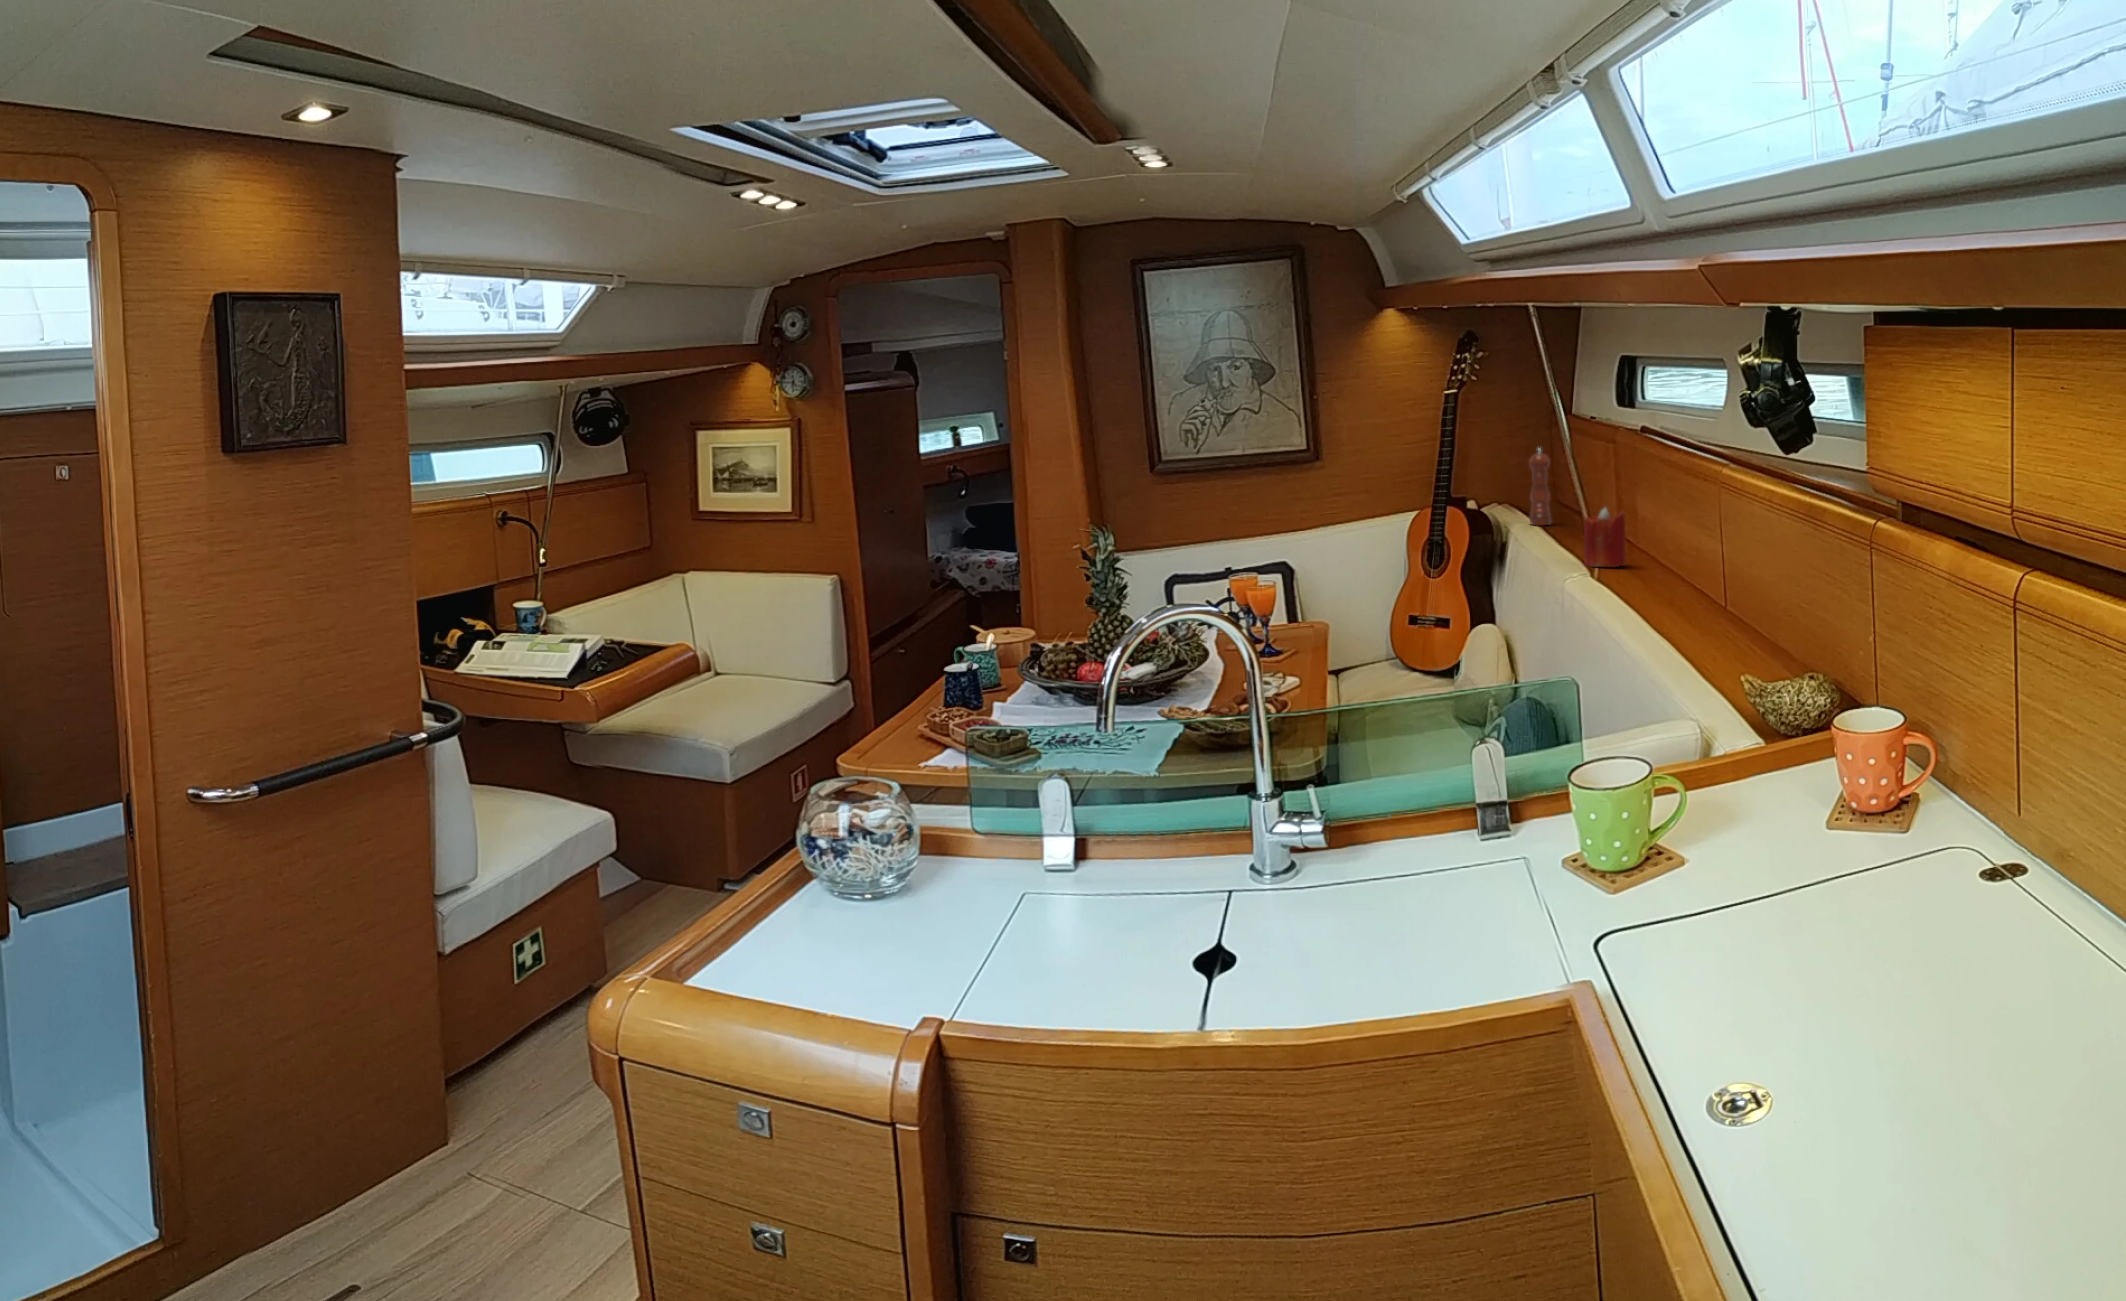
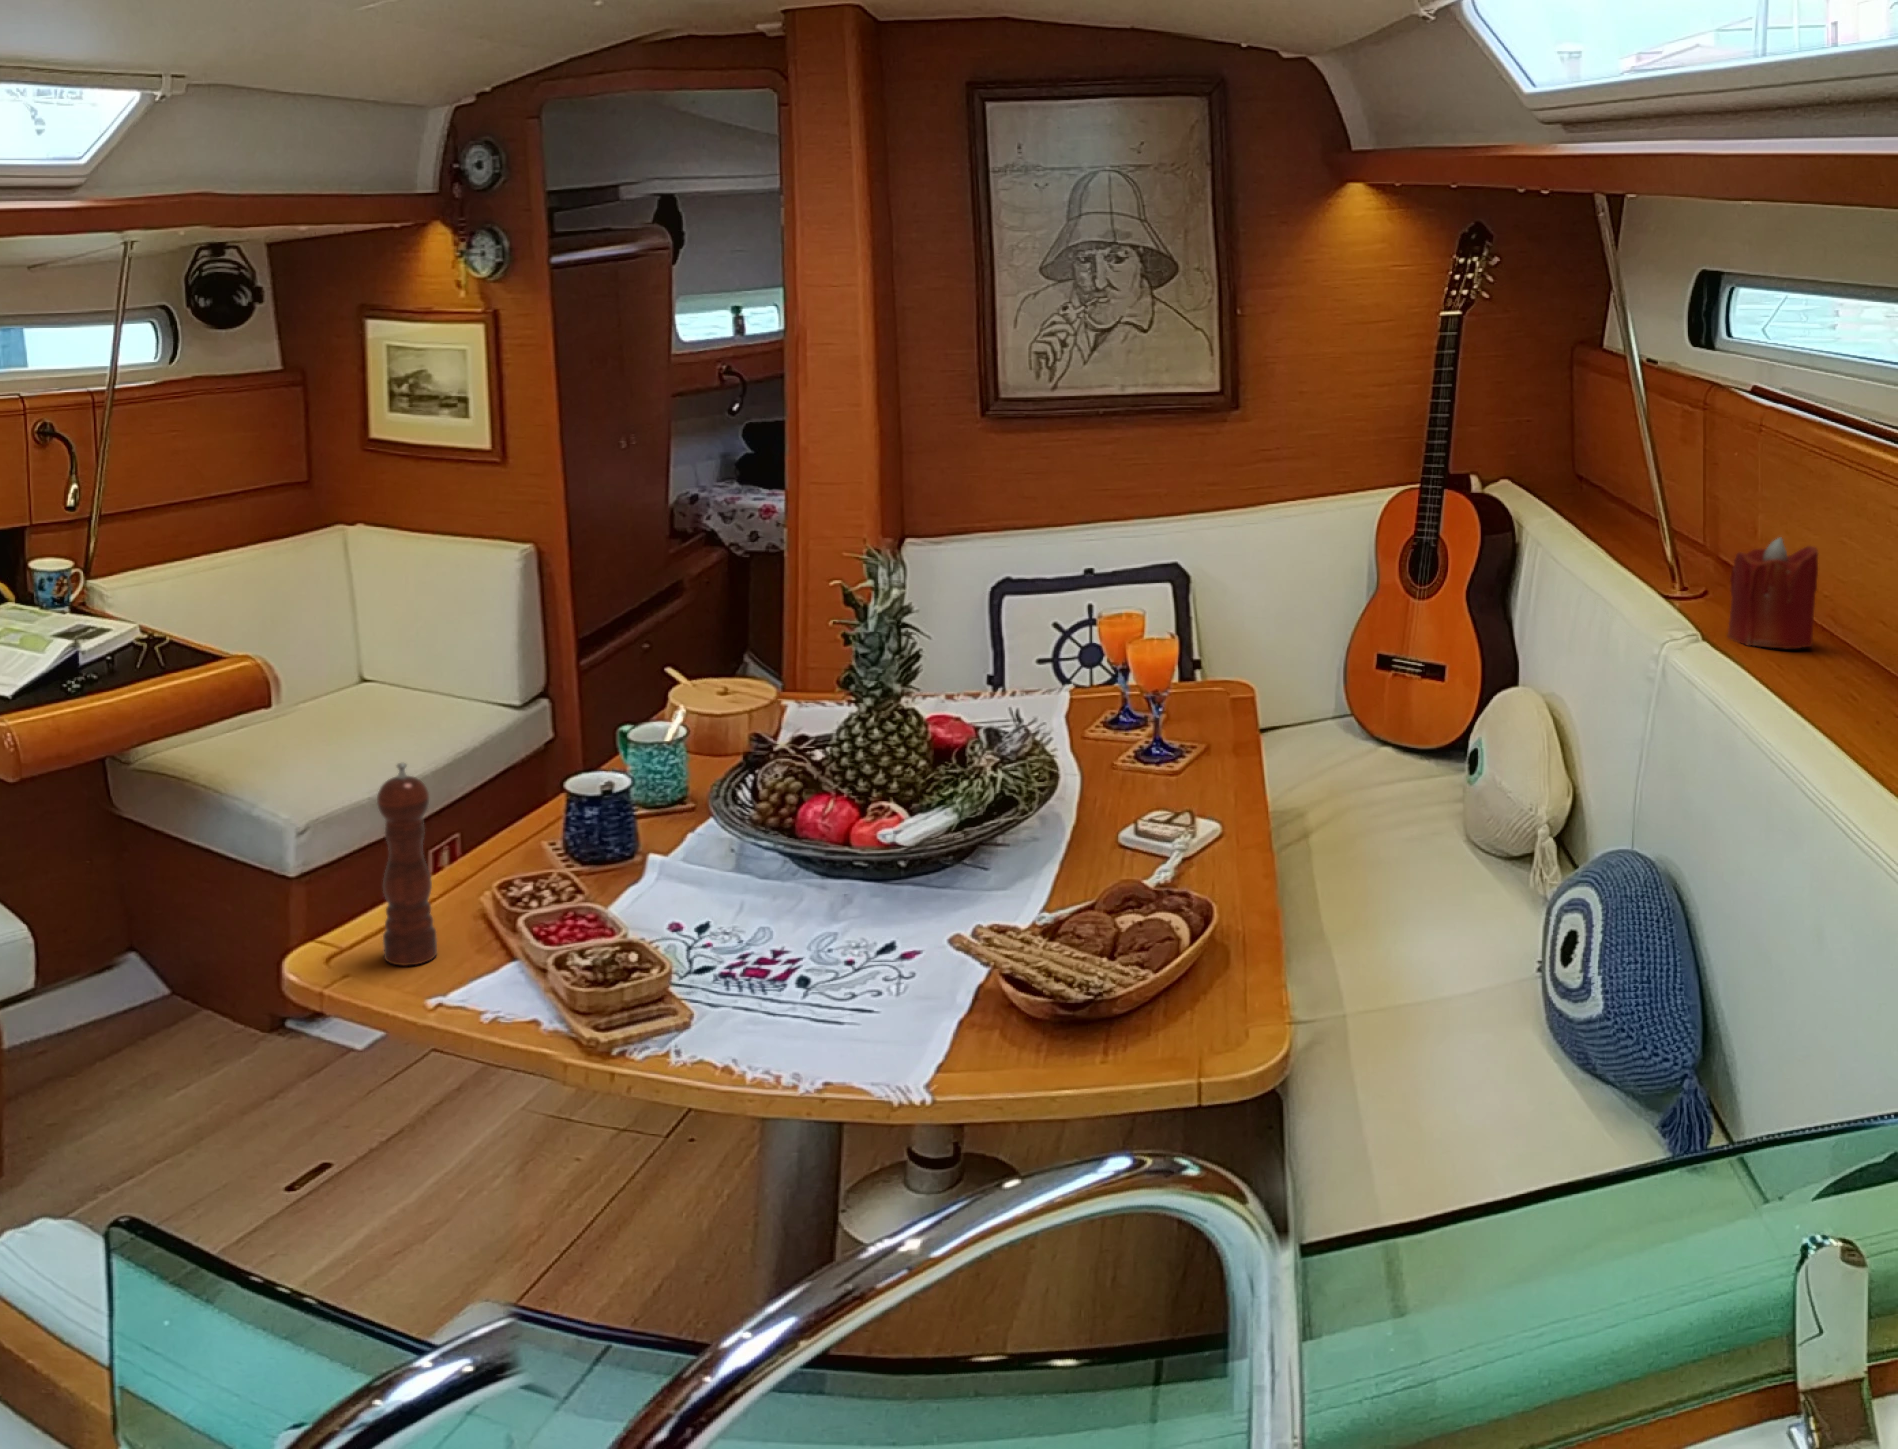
pepper mill: present [1529,449,1551,525] -> present [377,763,437,966]

